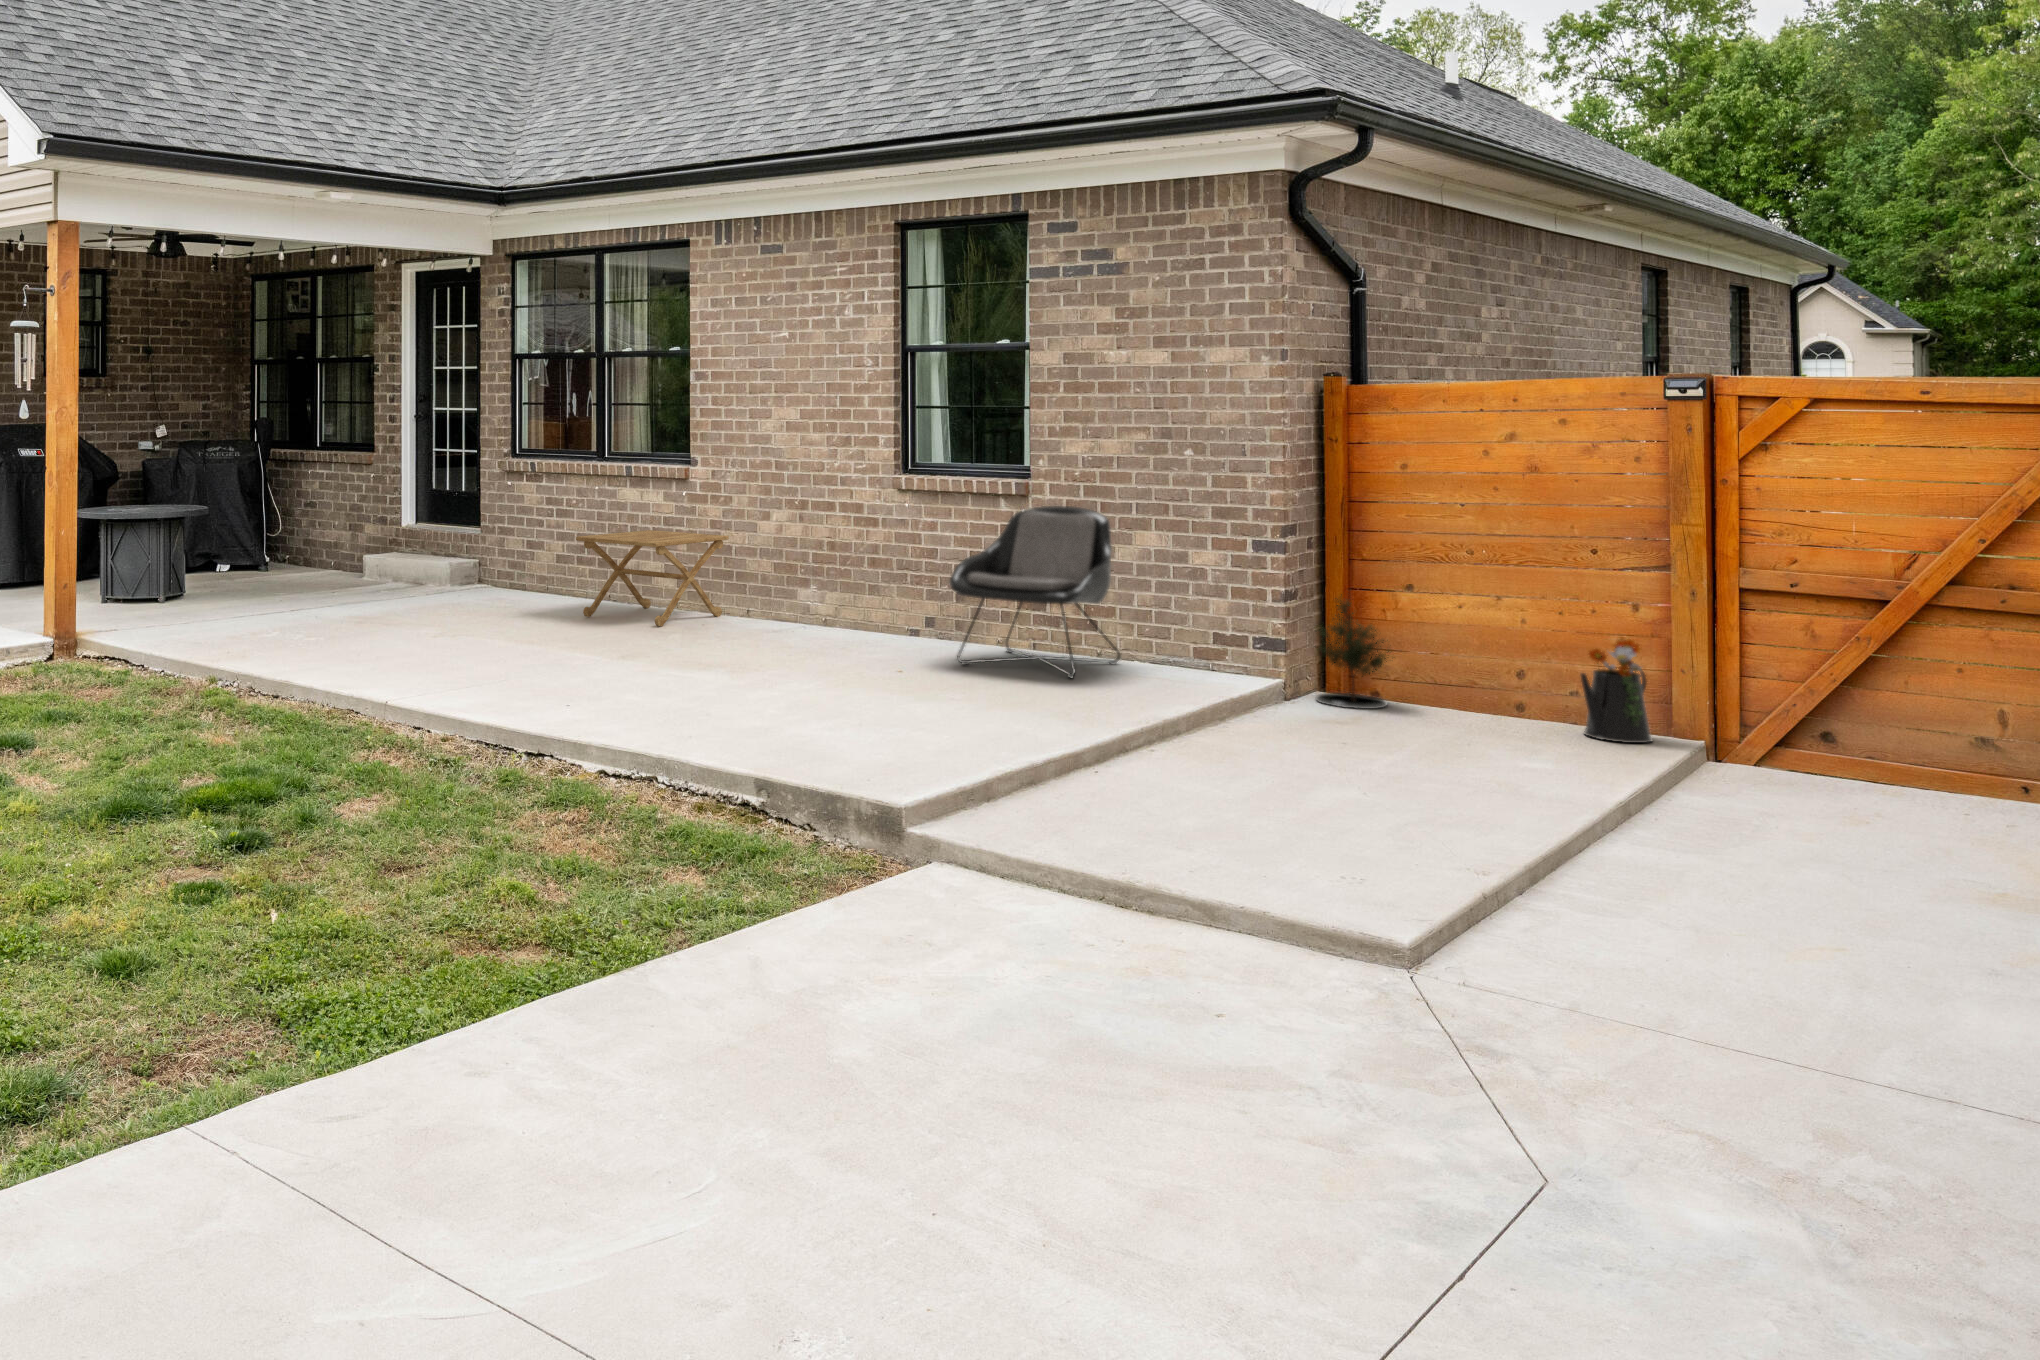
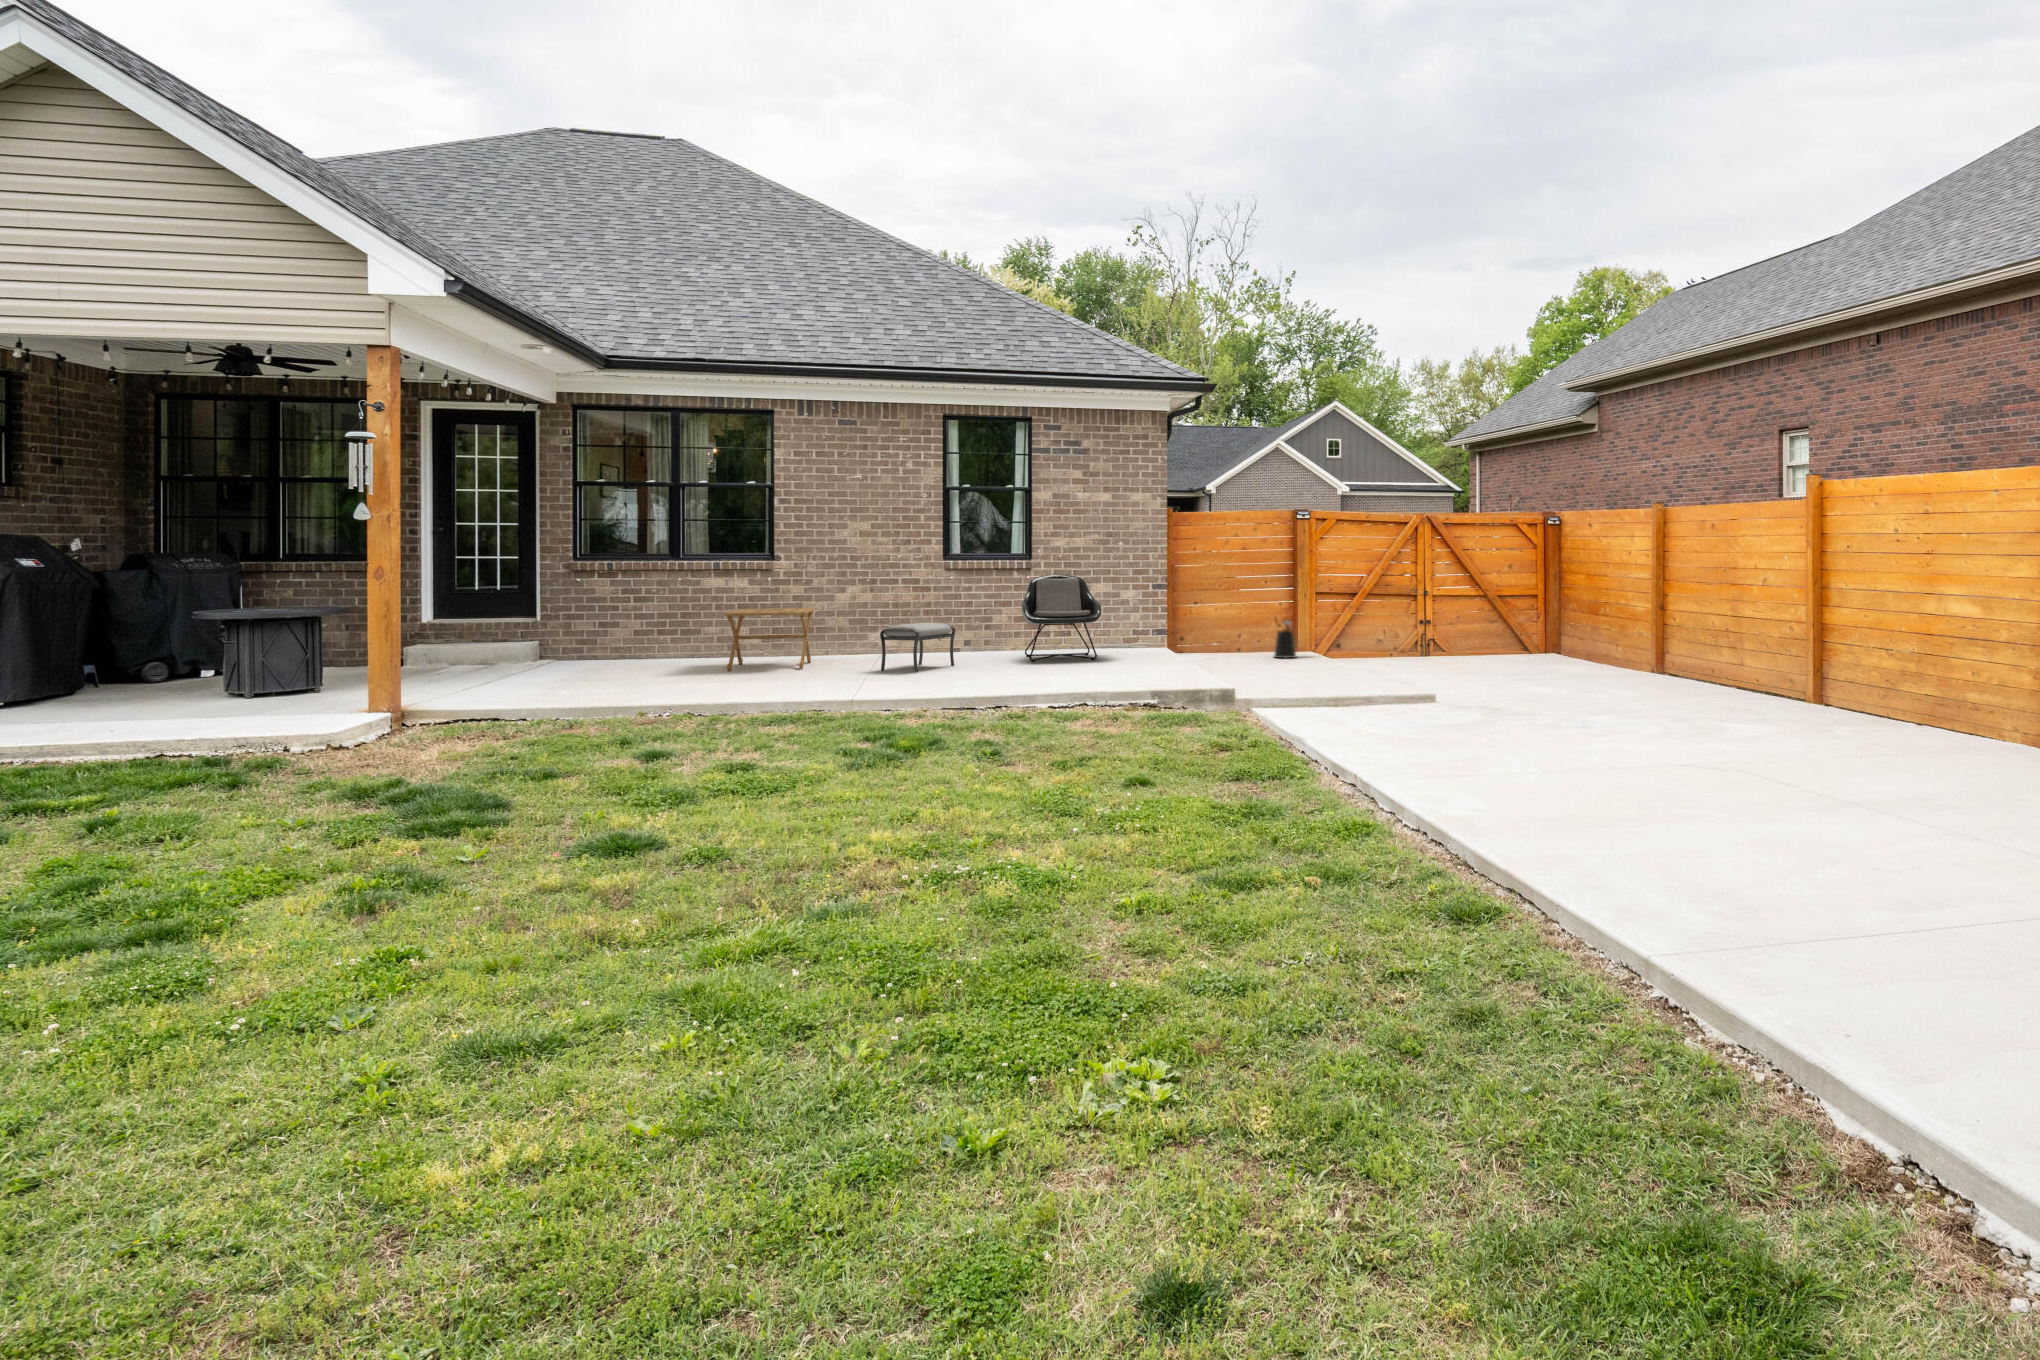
ottoman: none [714,575,837,657] -> present [880,623,955,672]
potted tree: present [1314,594,1389,709] -> none [1166,606,1203,661]

